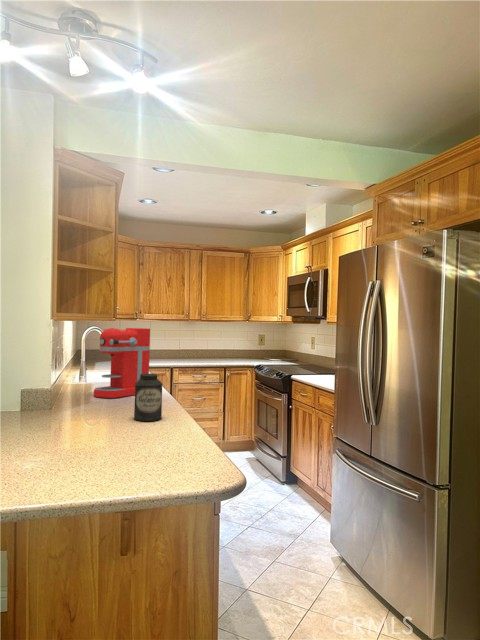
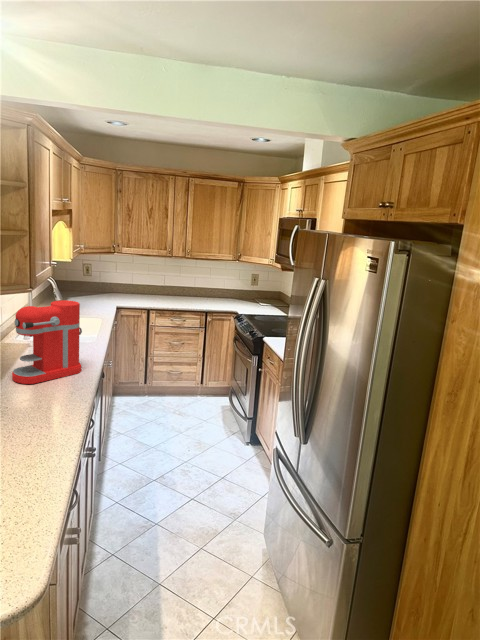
canister: present [134,373,162,421] -> none [21,384,55,440]

